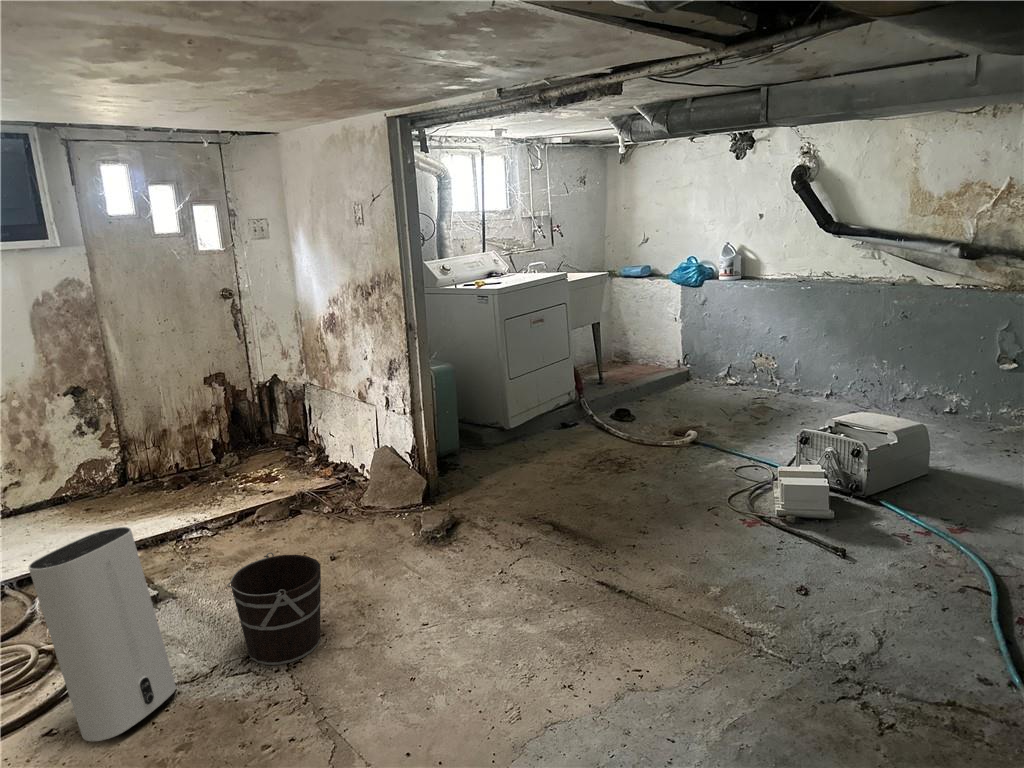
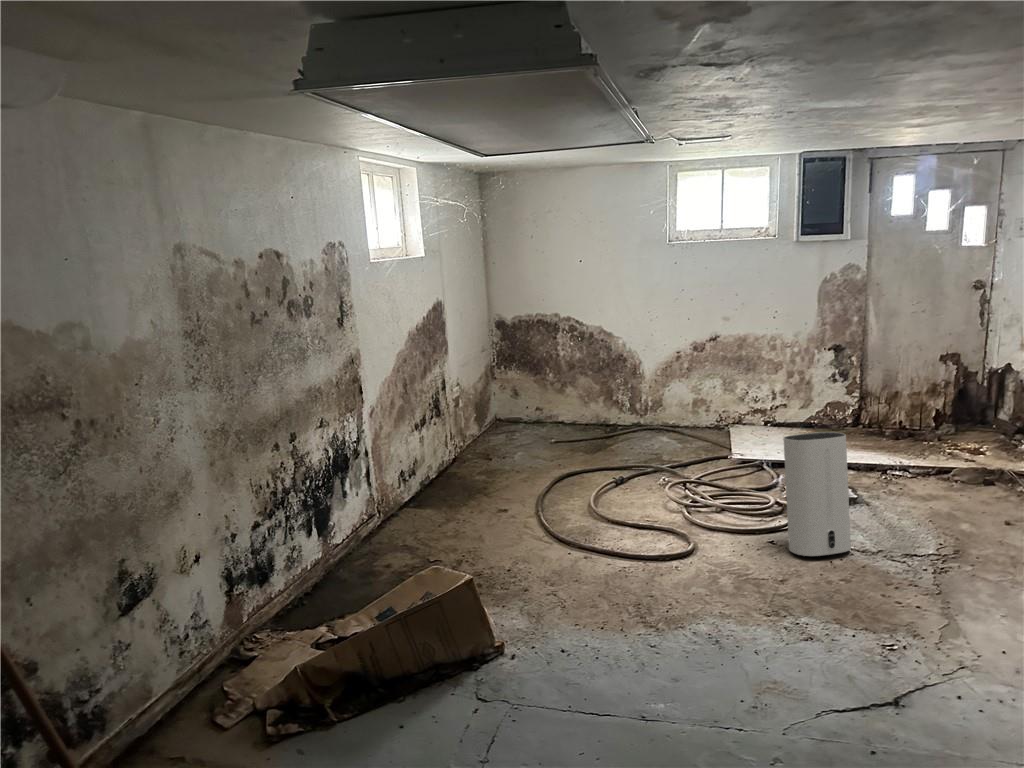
bucket: present [227,552,321,665] -> none [903,489,985,572]

